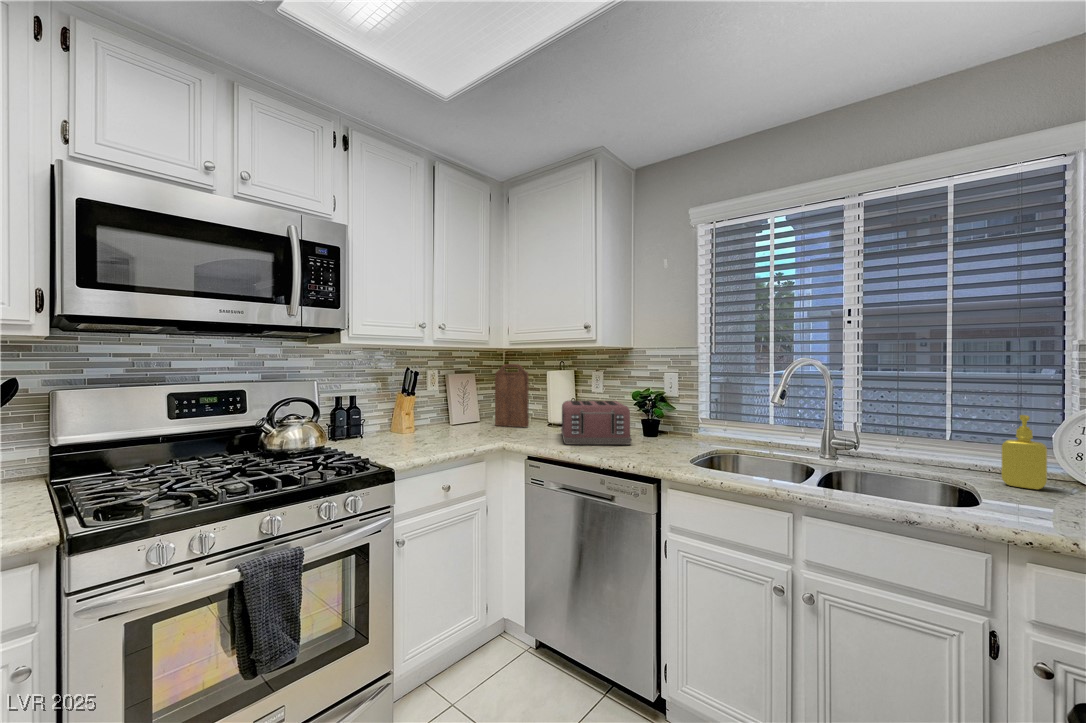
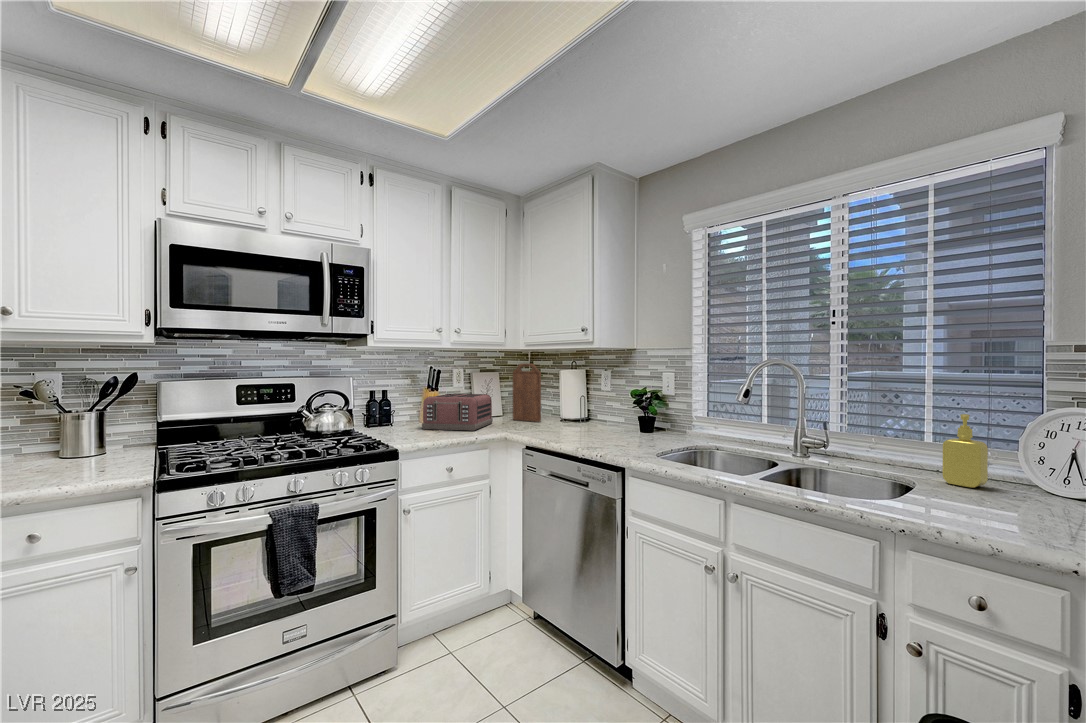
toaster: present [561,401,631,445] -> present [422,394,493,430]

